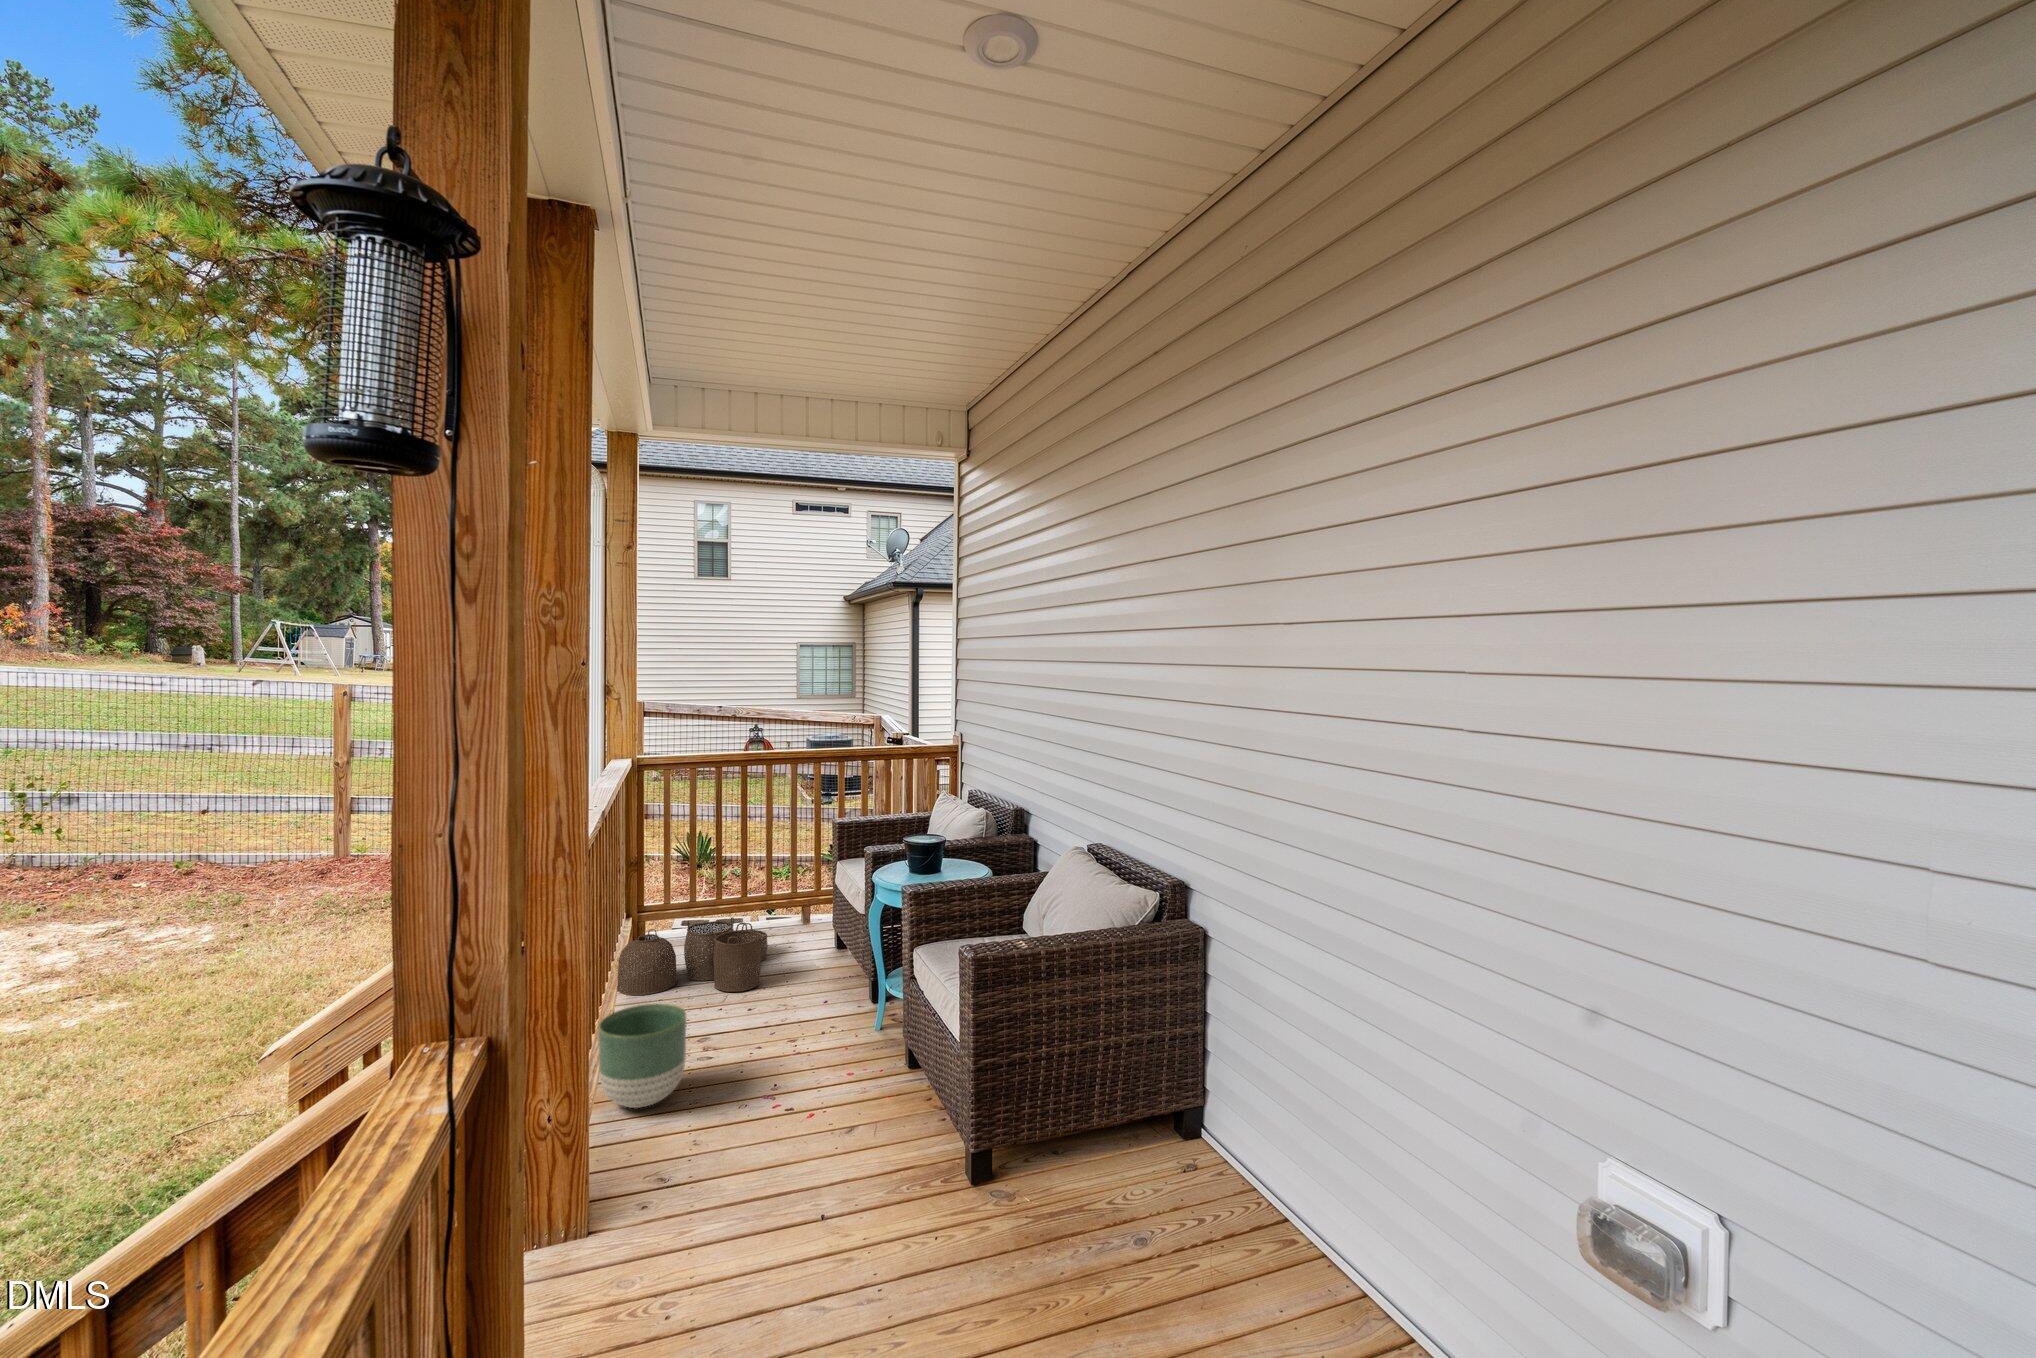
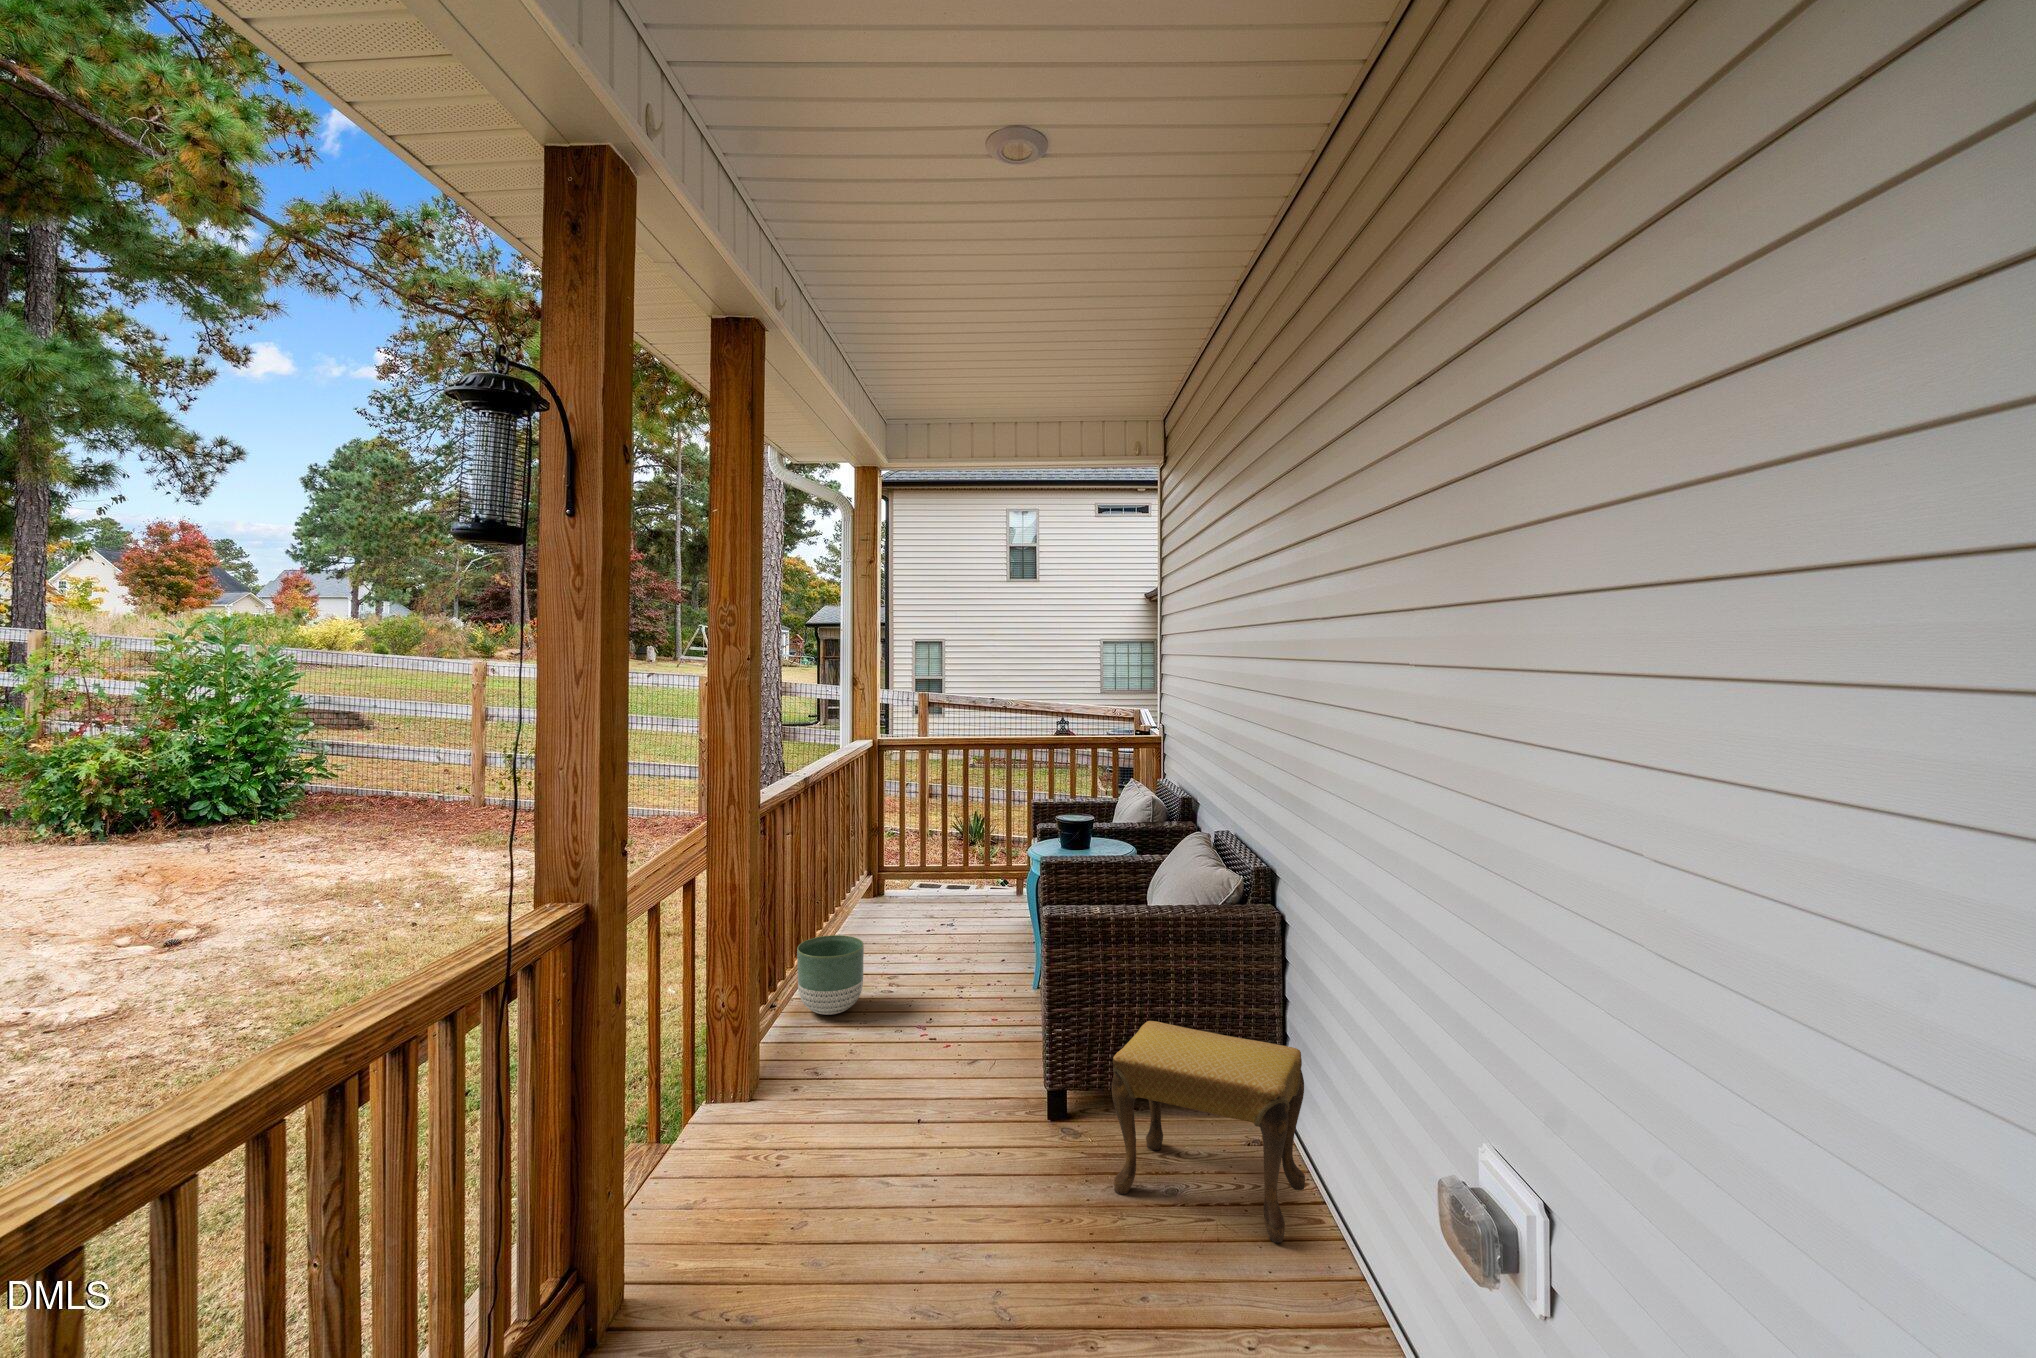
woven basket: present [617,917,768,995] -> none [851,877,978,941]
footstool: none [1085,1057,1282,1274] -> present [1112,1021,1305,1243]

